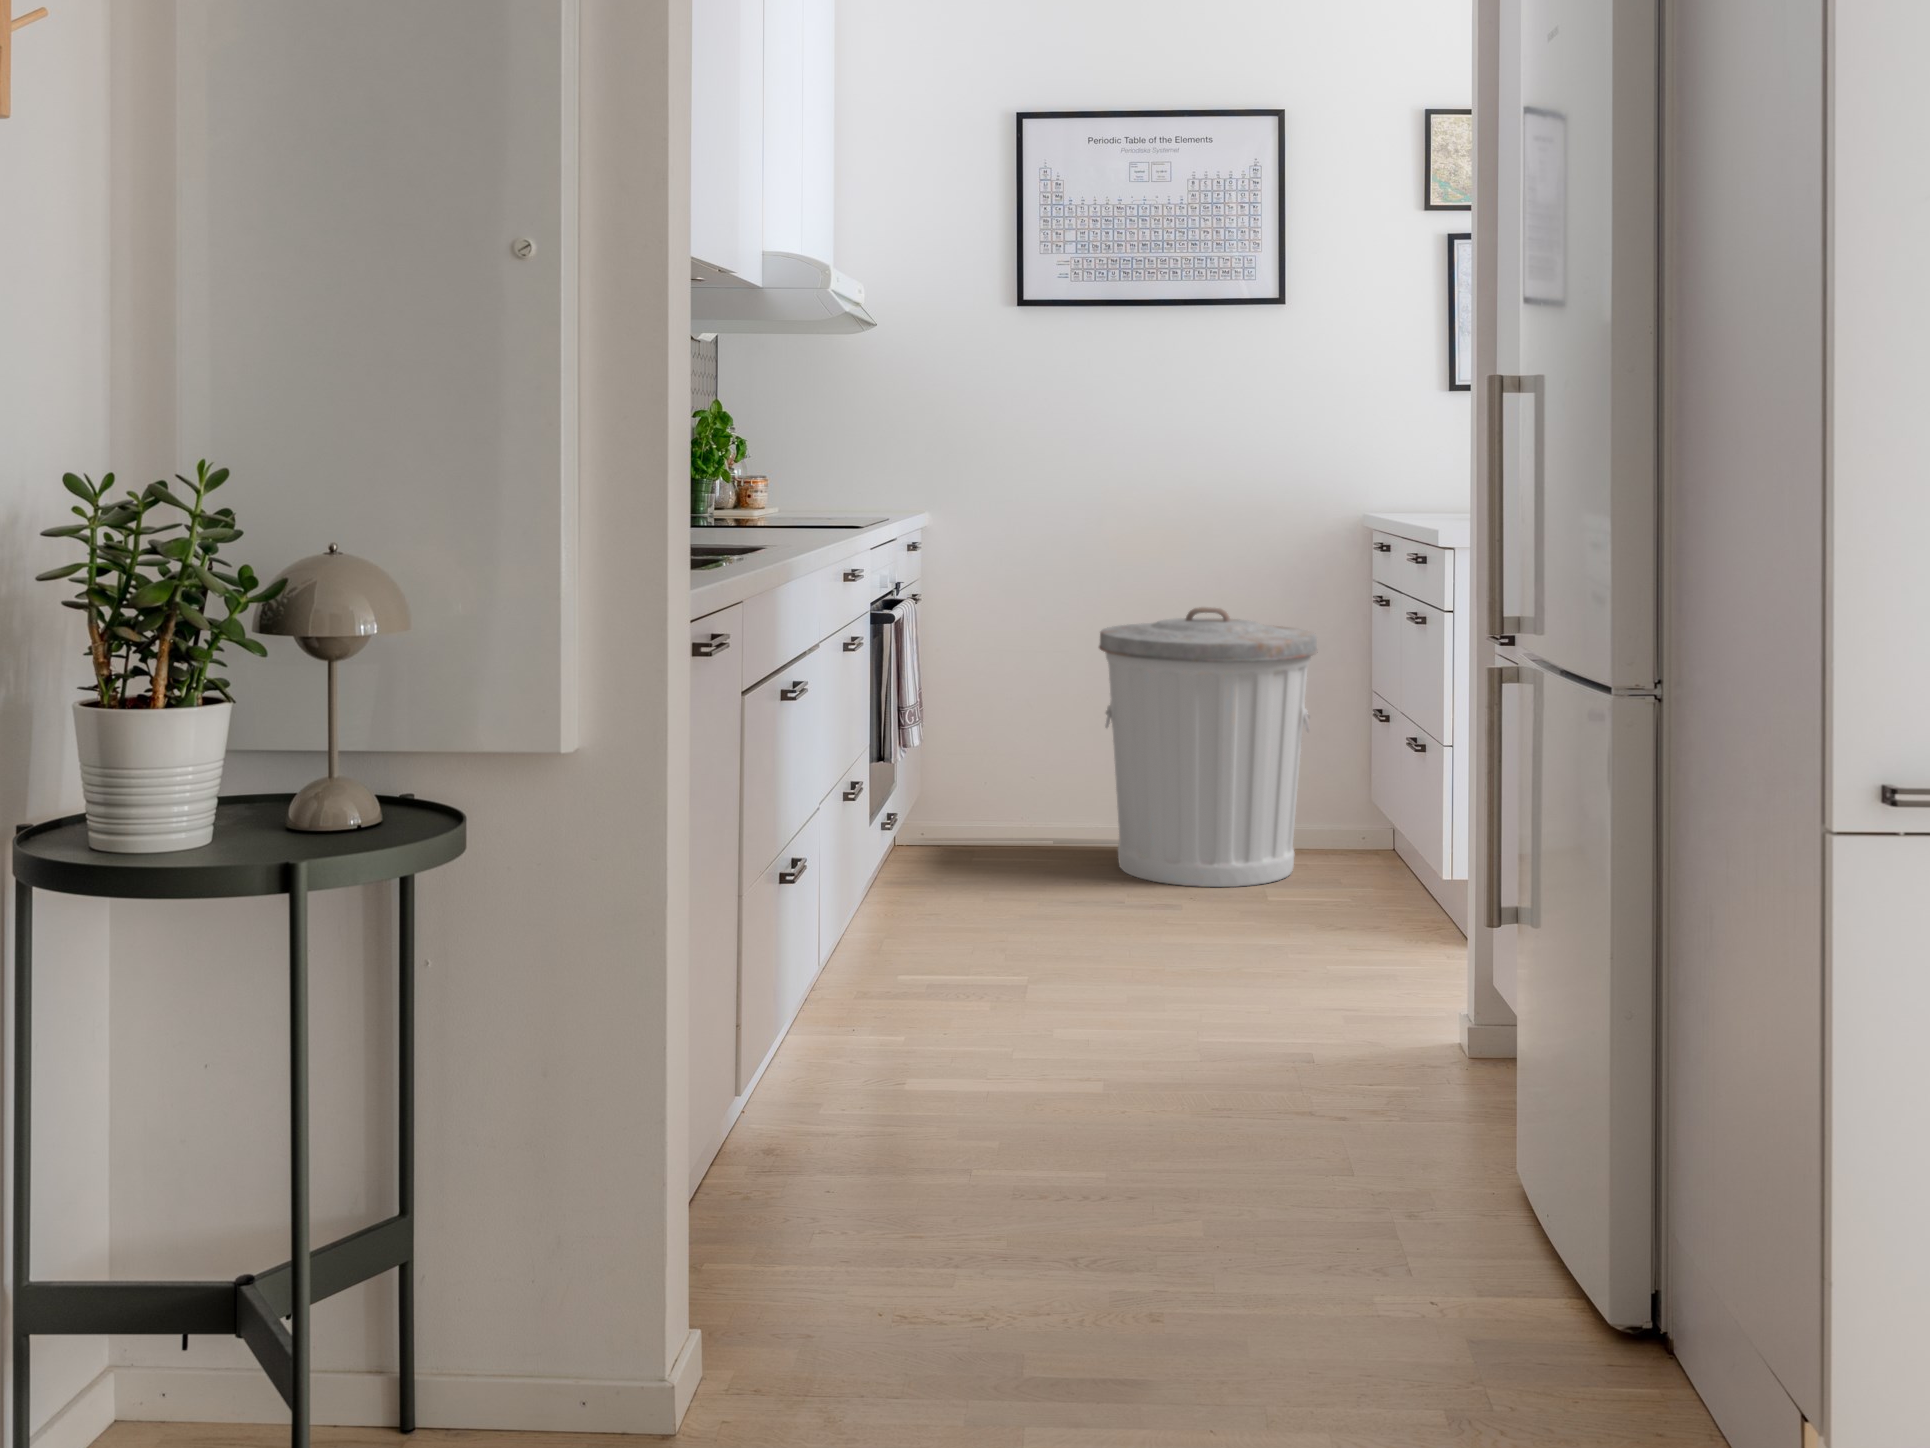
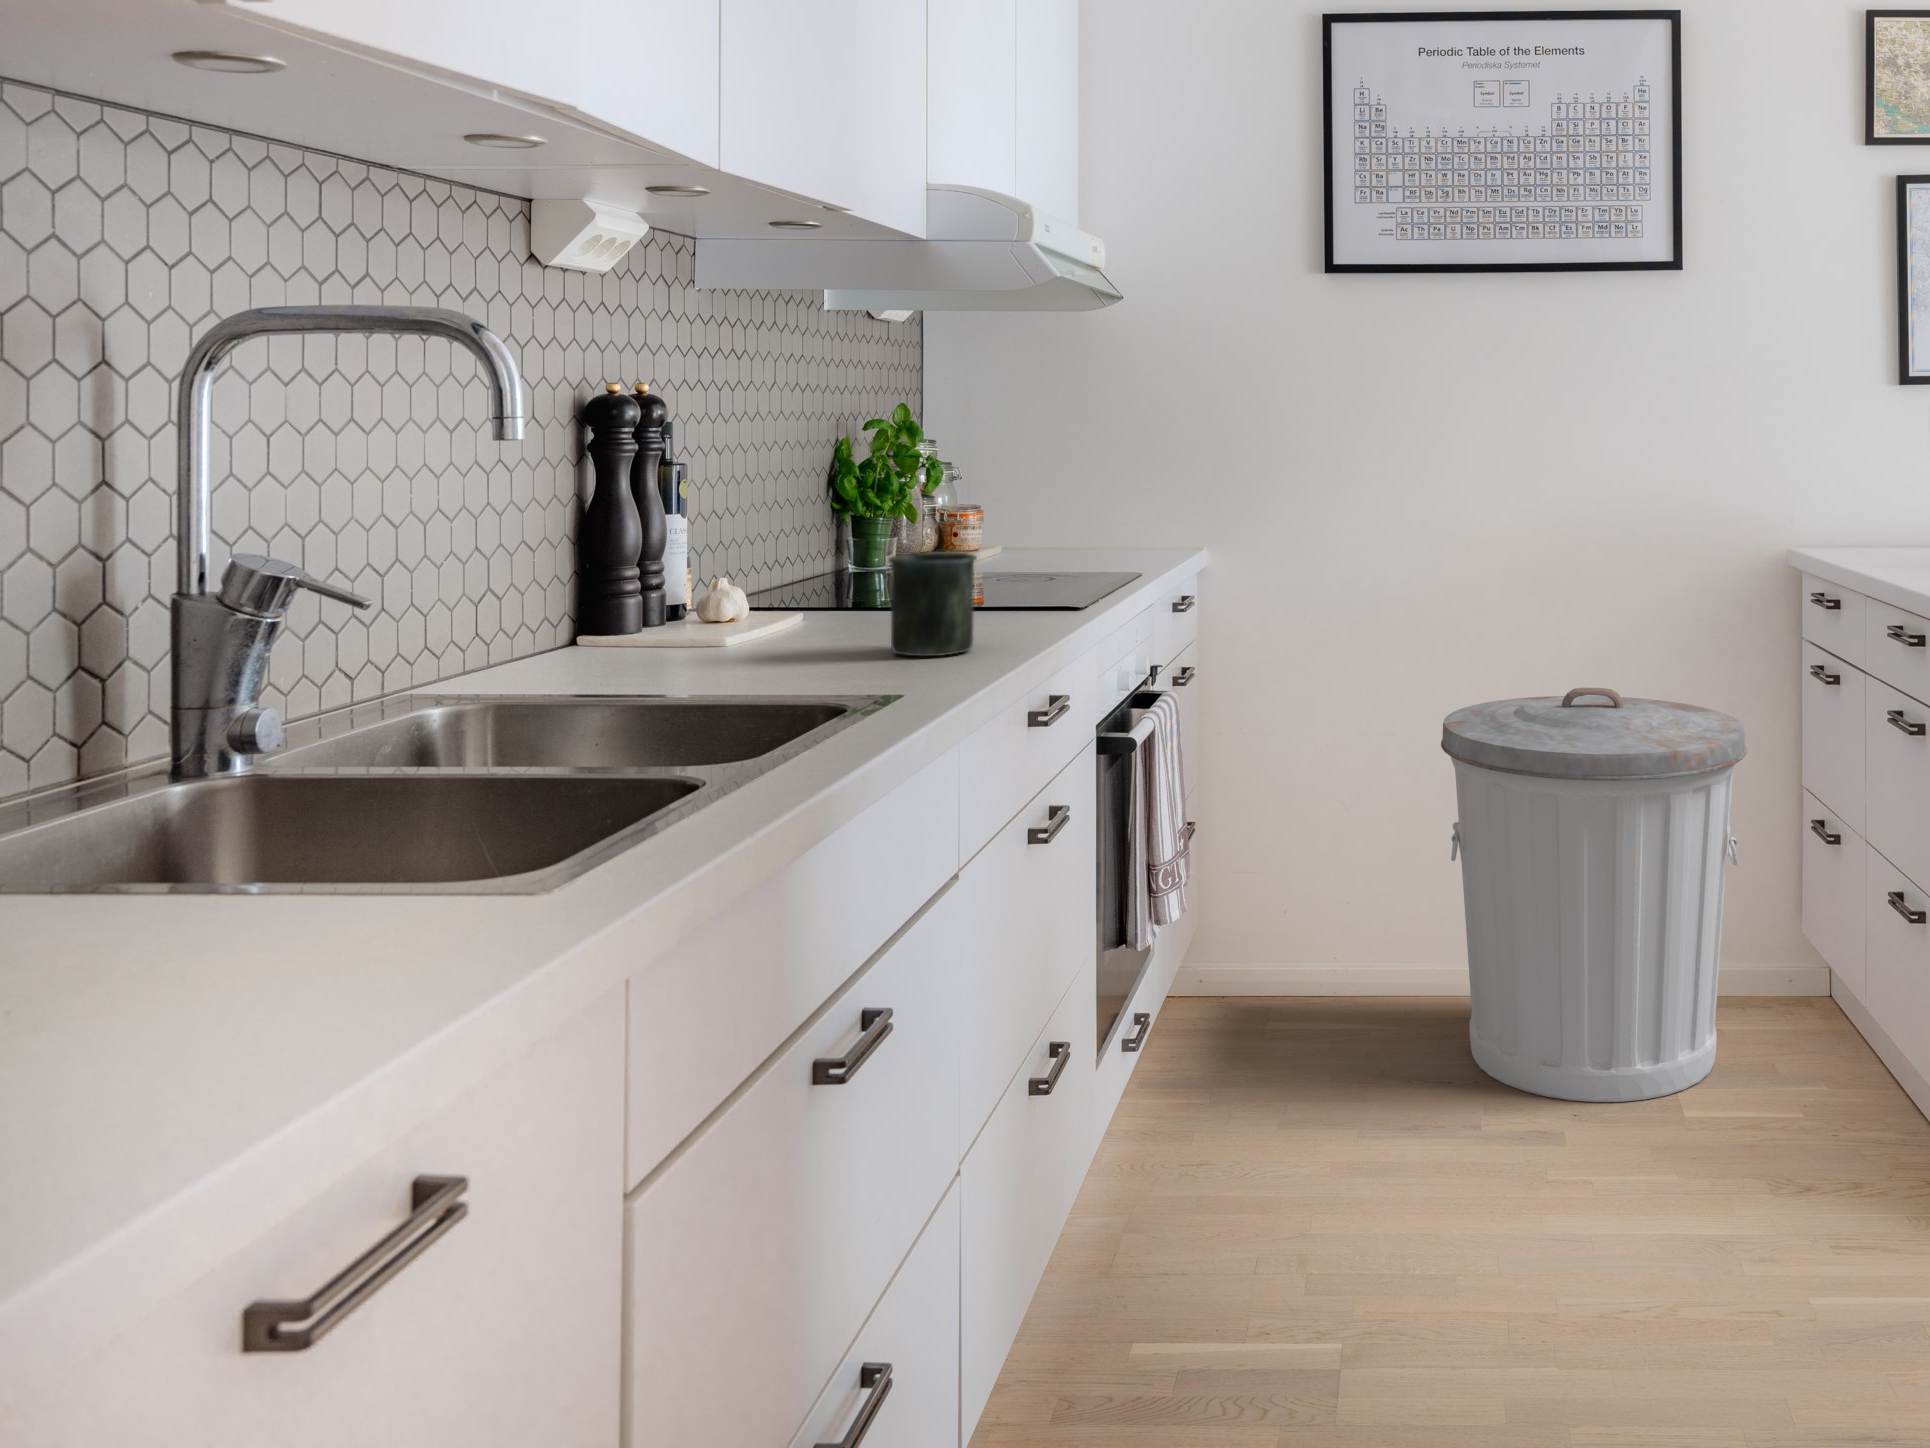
mug: none [763,479,815,536] -> present [889,553,977,656]

